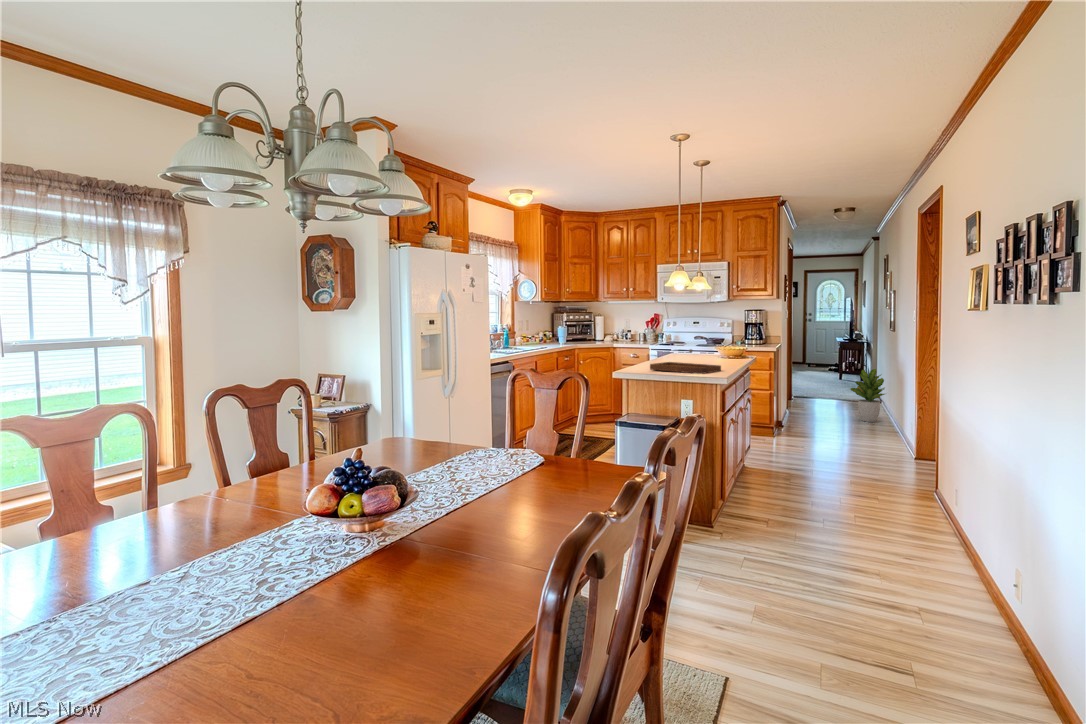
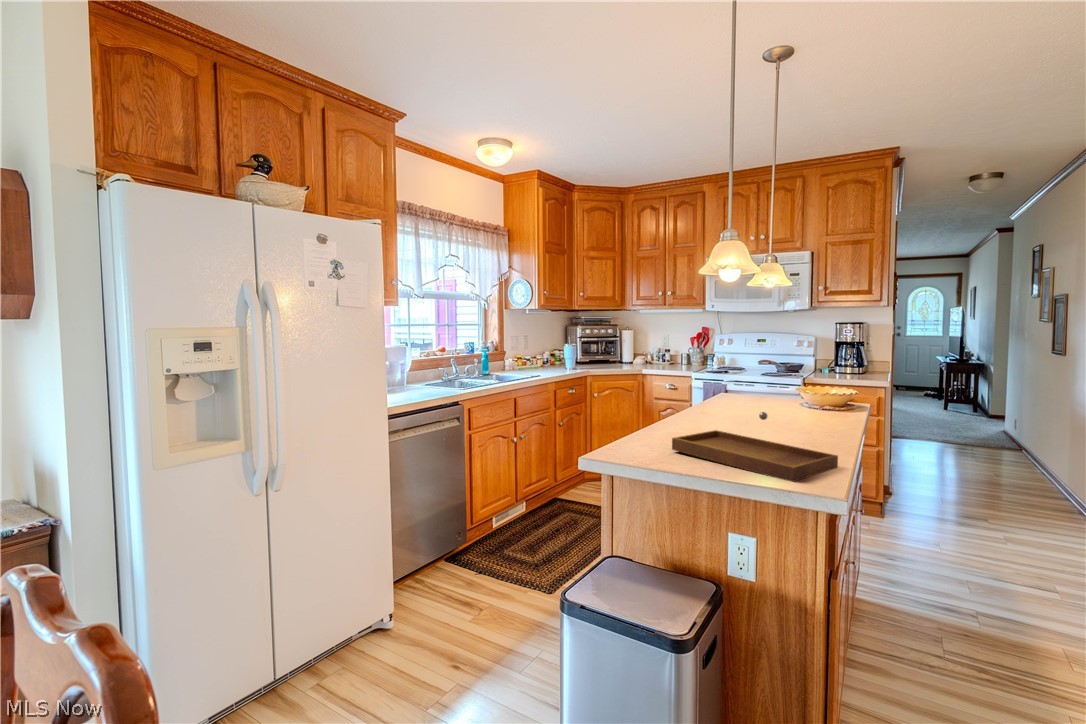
potted plant: present [851,369,885,422] -> none [1000,413,1072,495]

